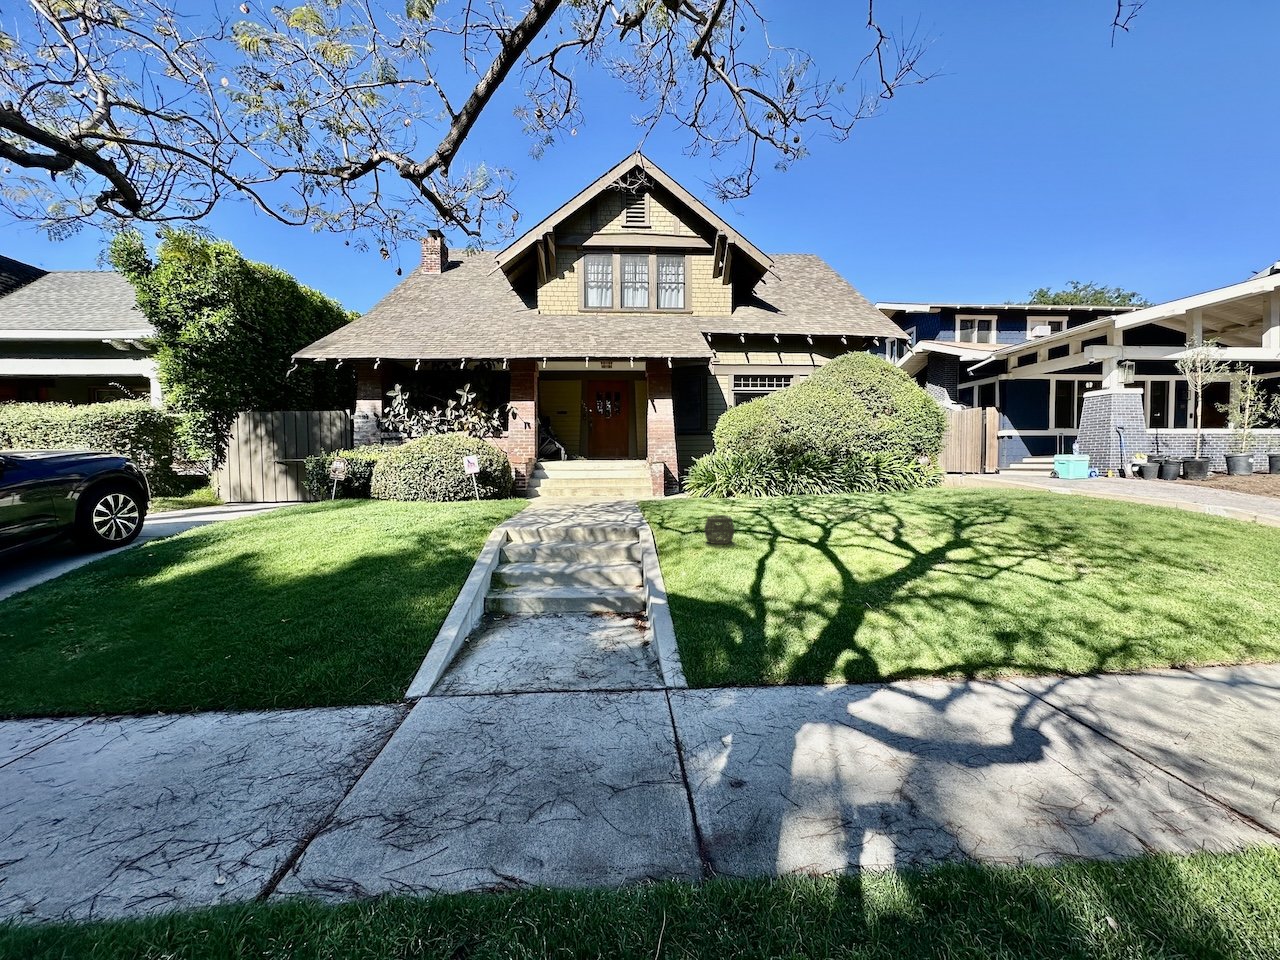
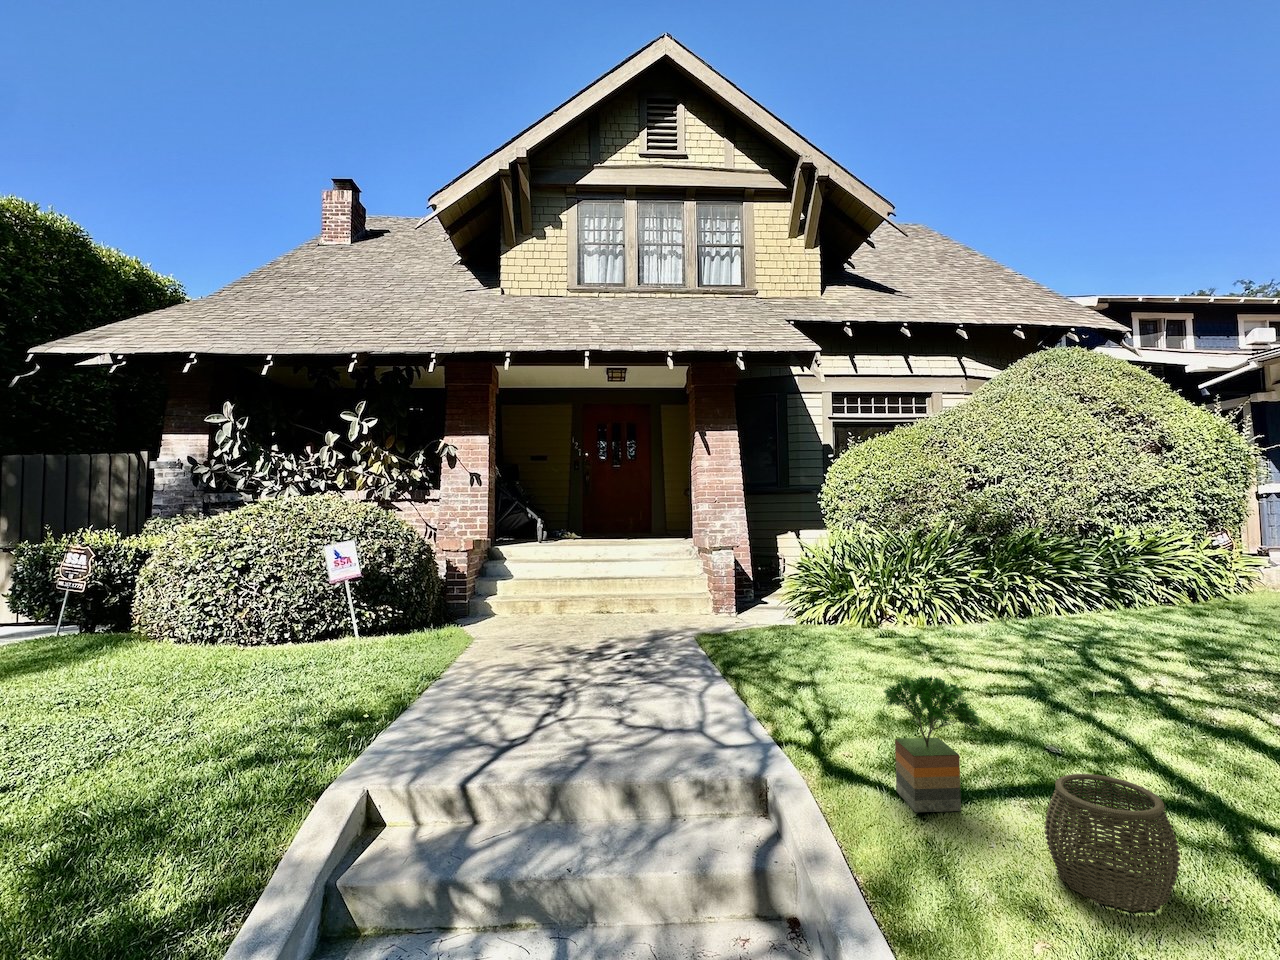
potted tree: none [674,494,701,534] -> present [884,676,981,812]

